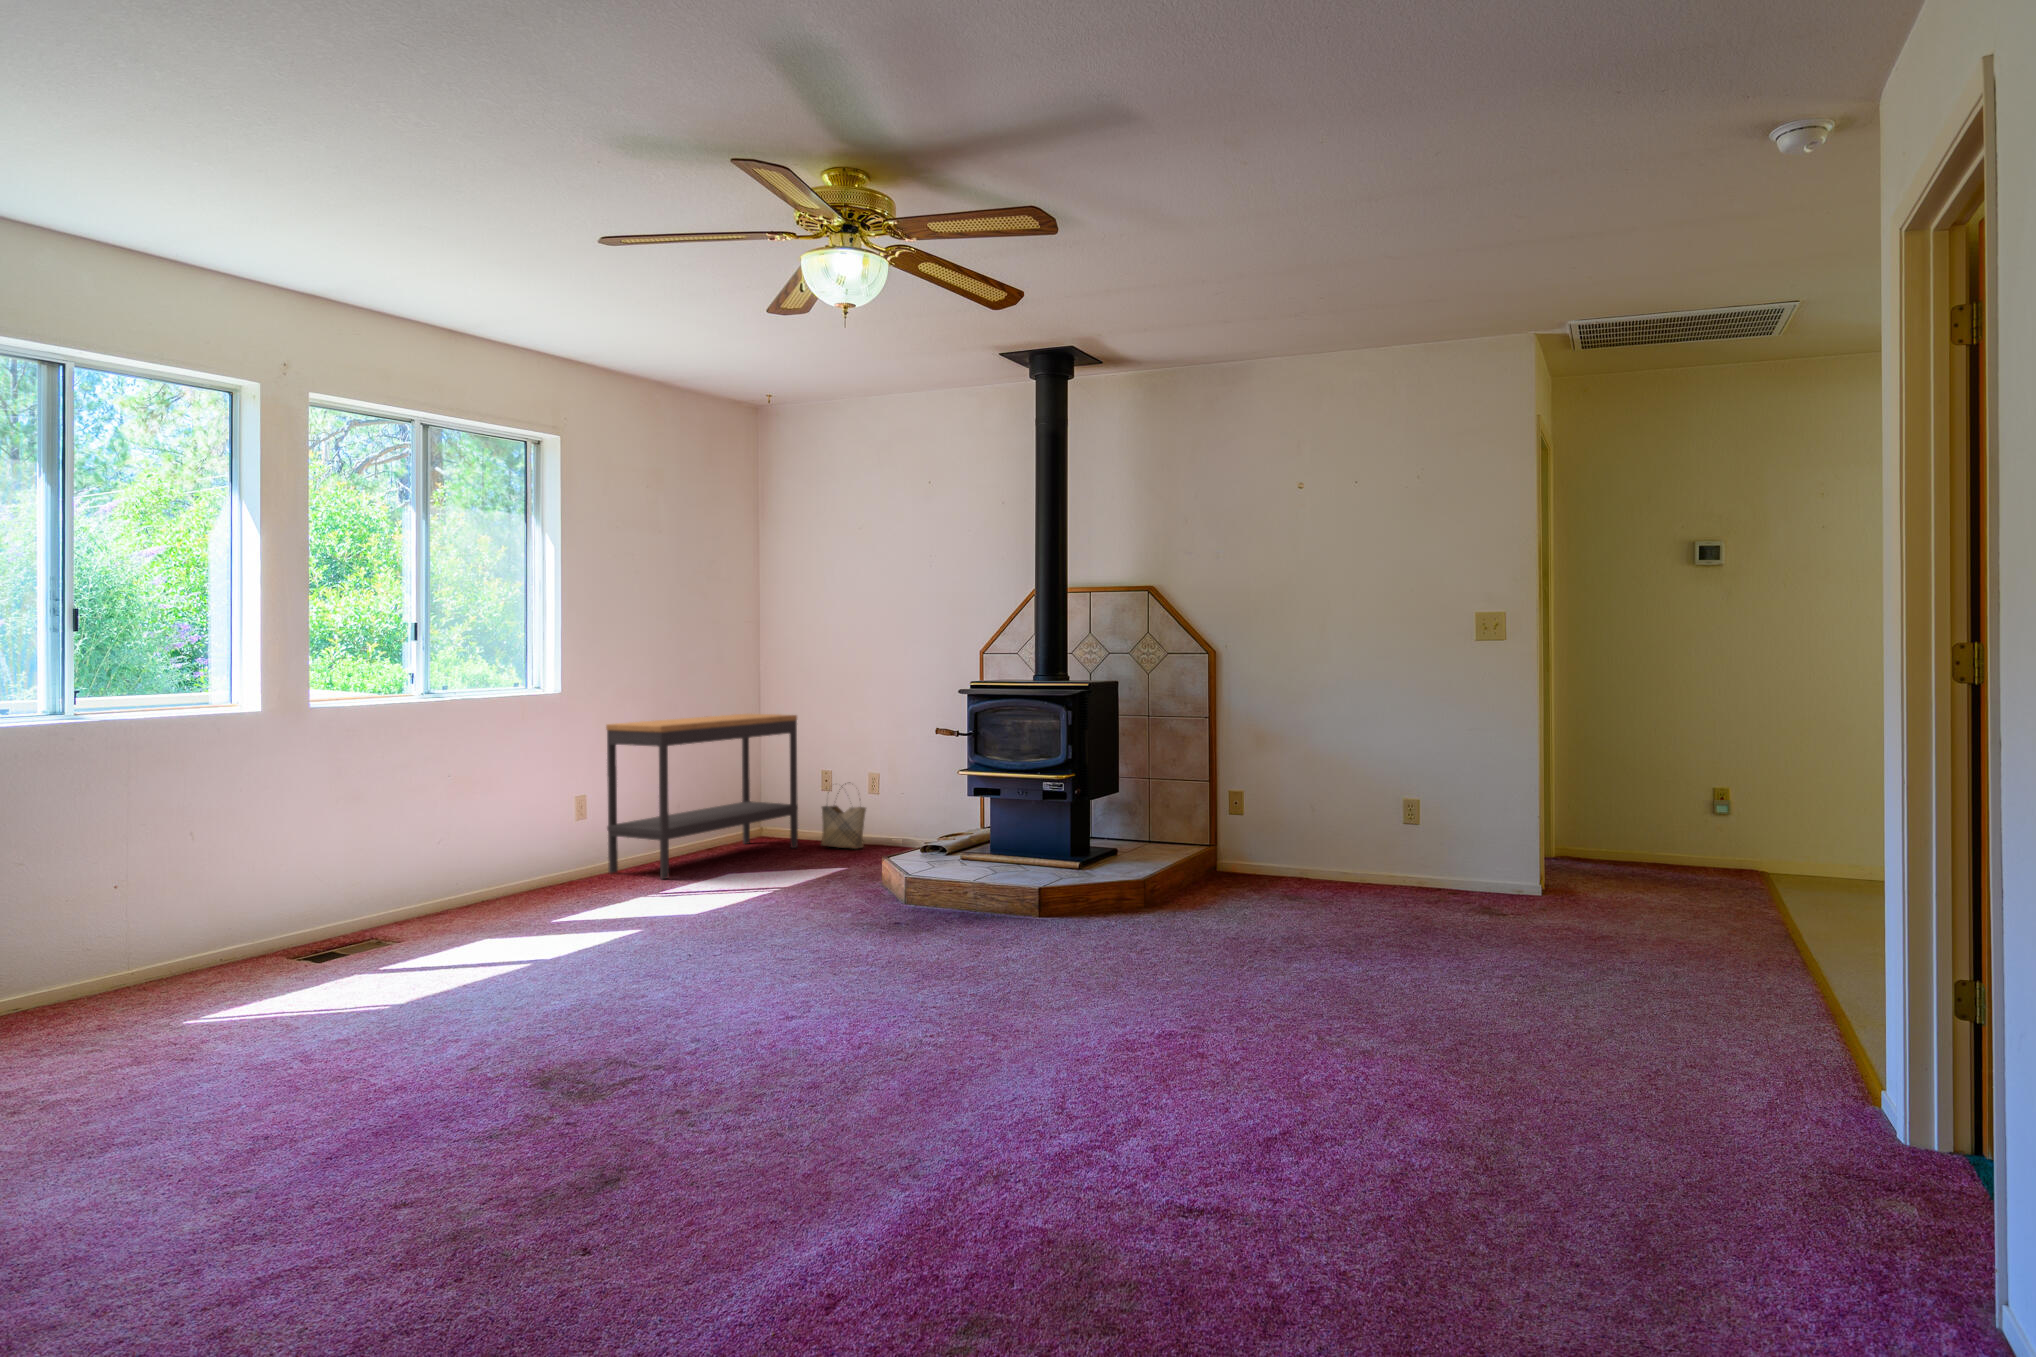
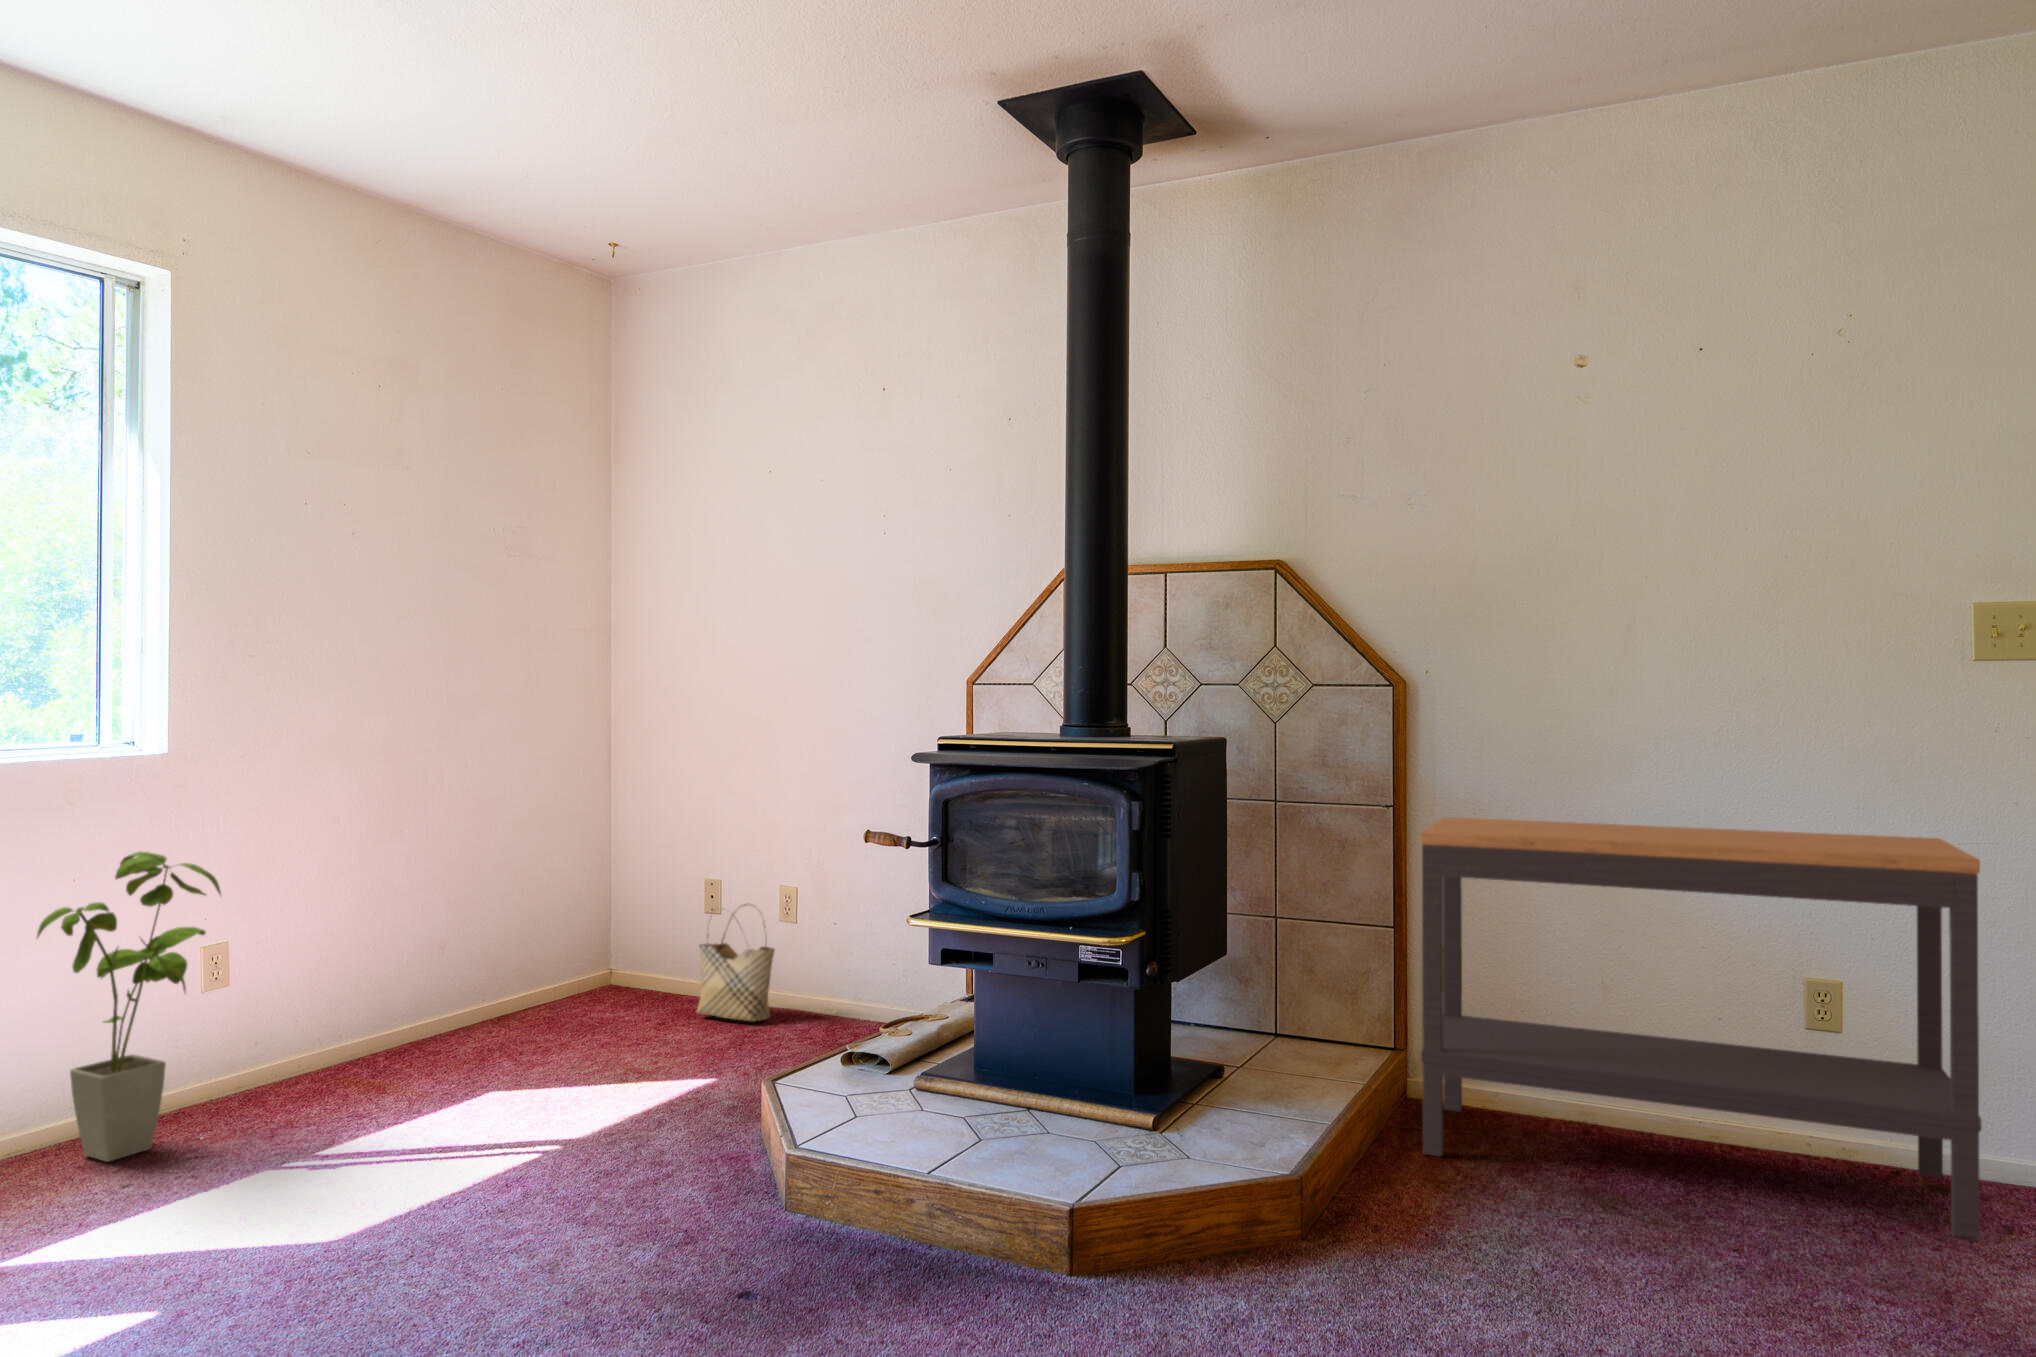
console table: present [606,714,798,879] -> present [1420,817,1982,1239]
house plant: none [524,742,609,895] -> present [37,852,221,1162]

